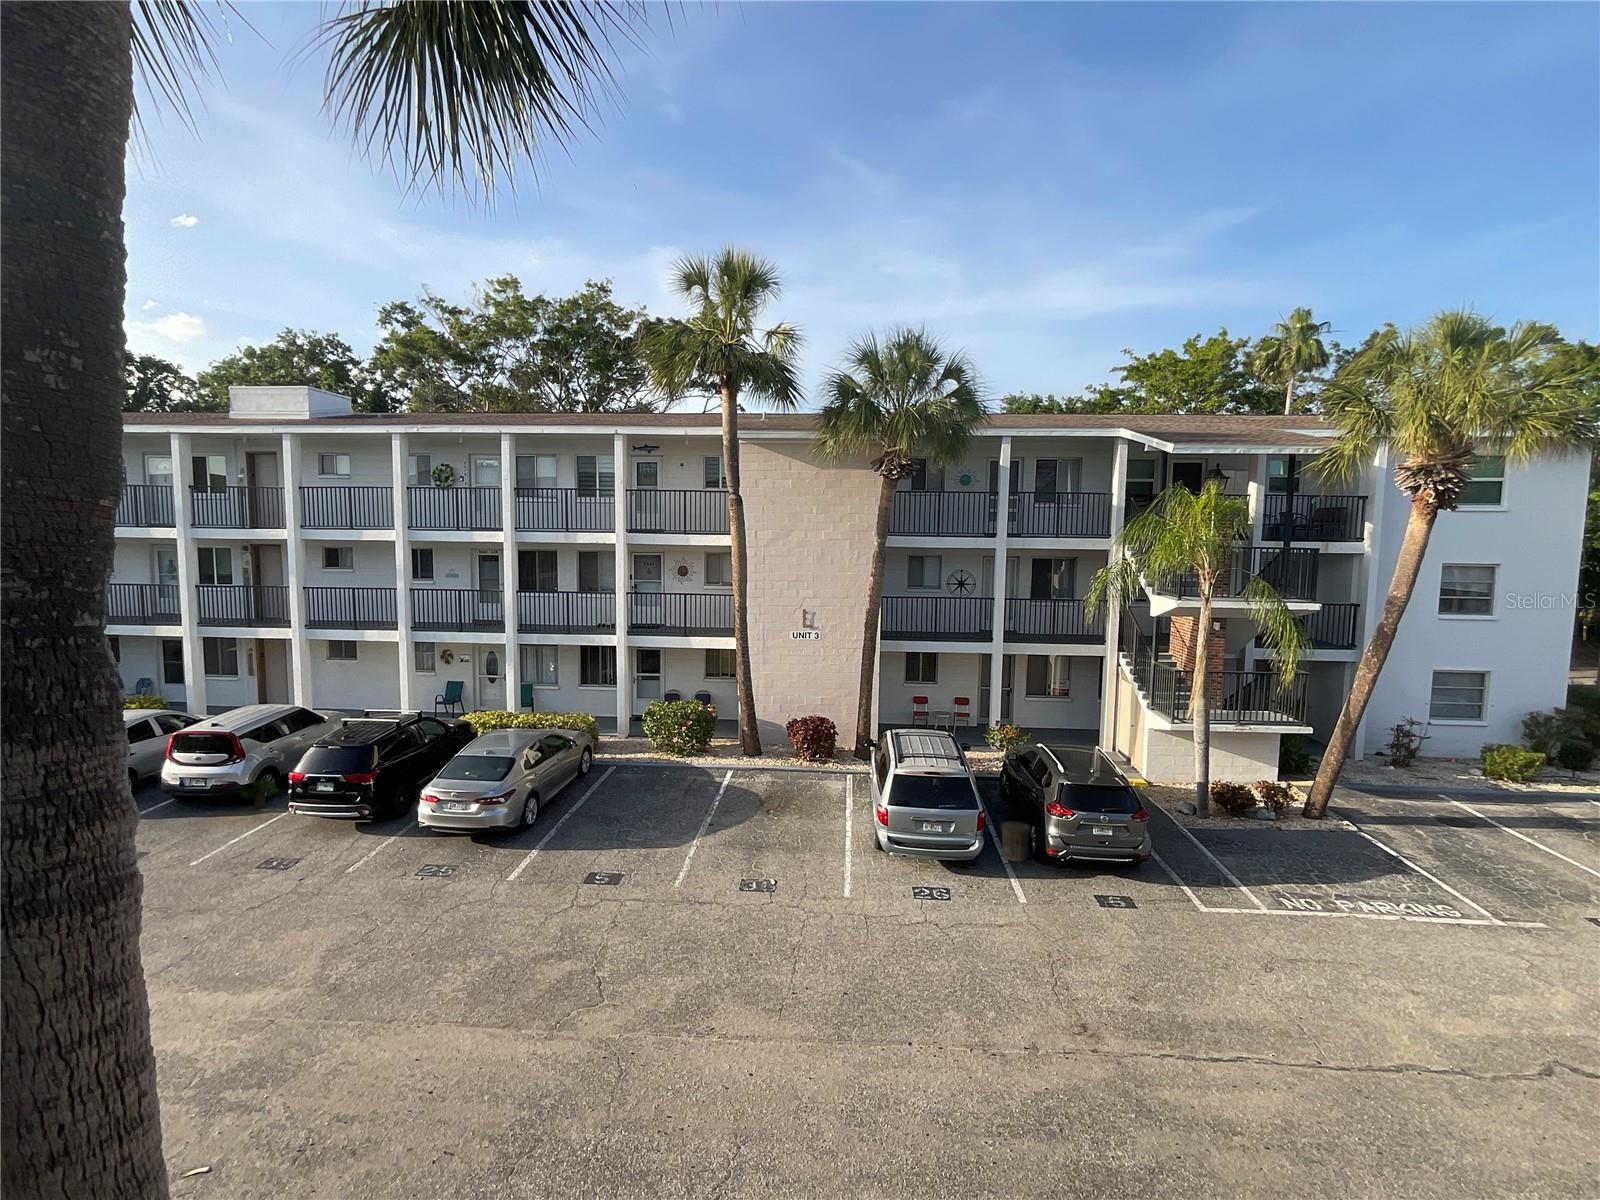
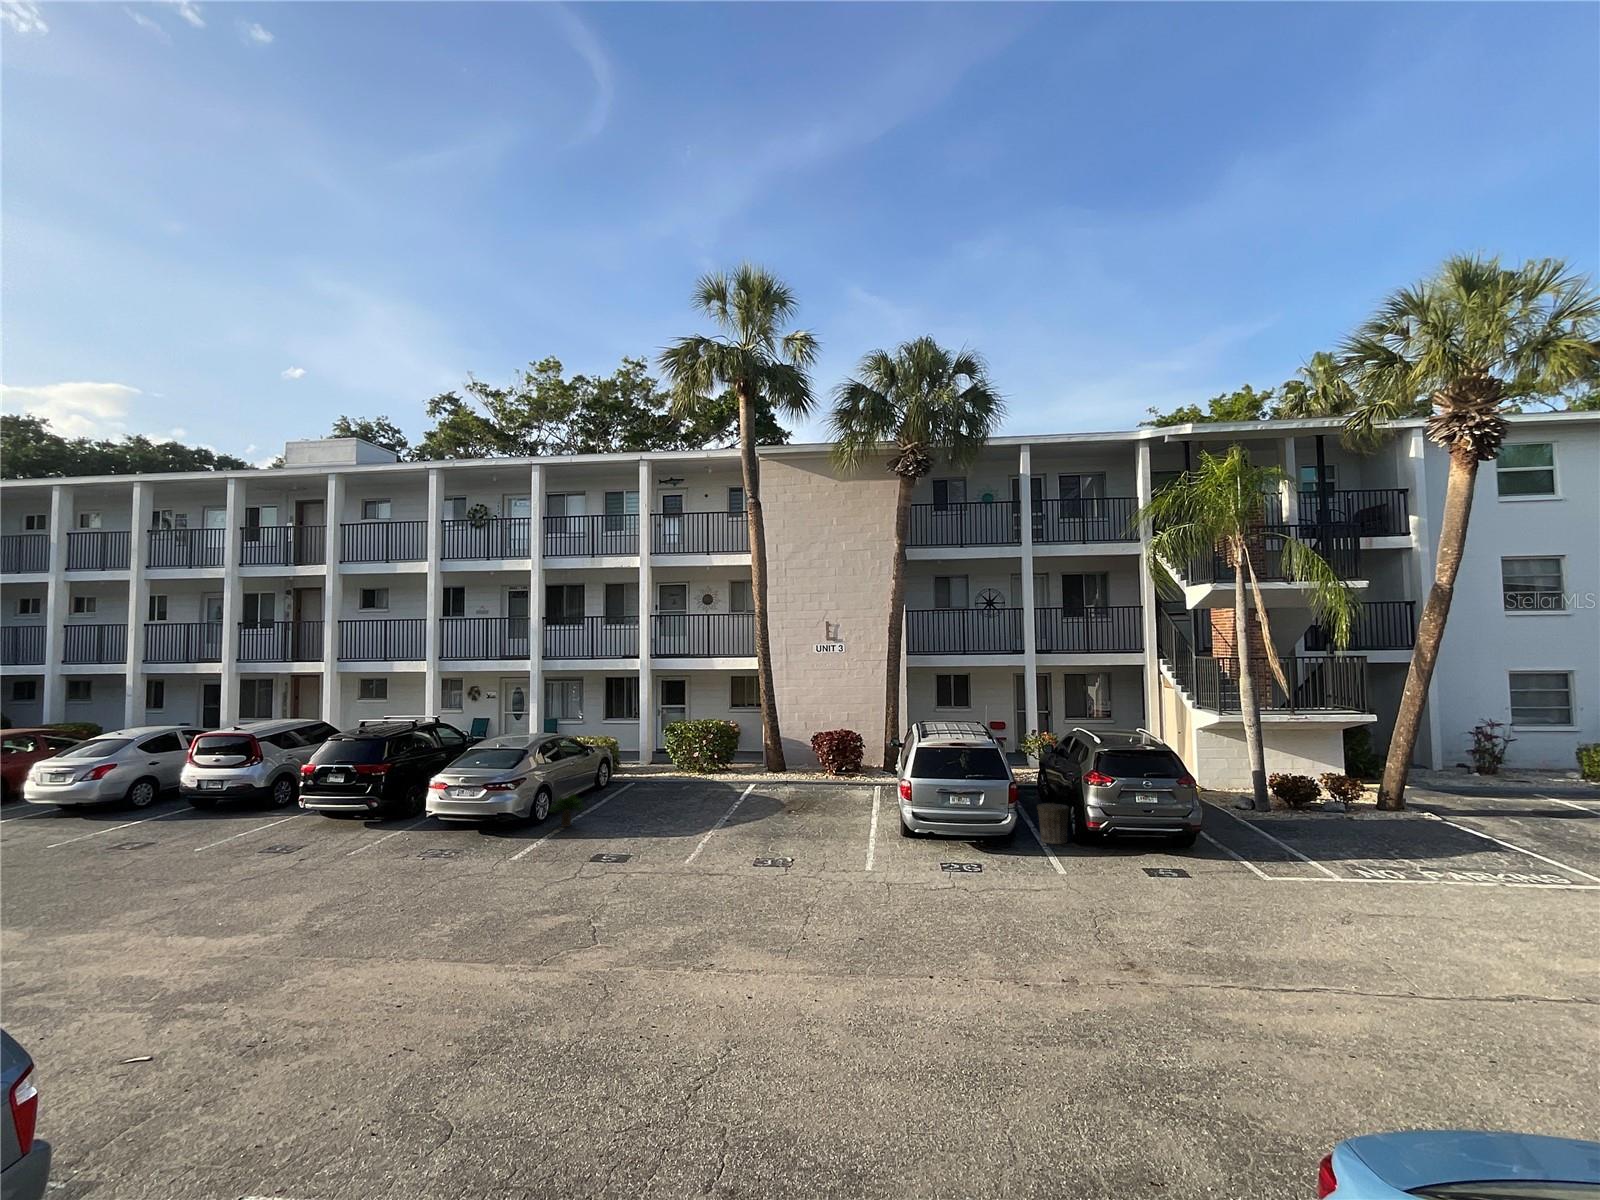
potted plant: present [241,779,279,808] -> present [549,793,583,827]

